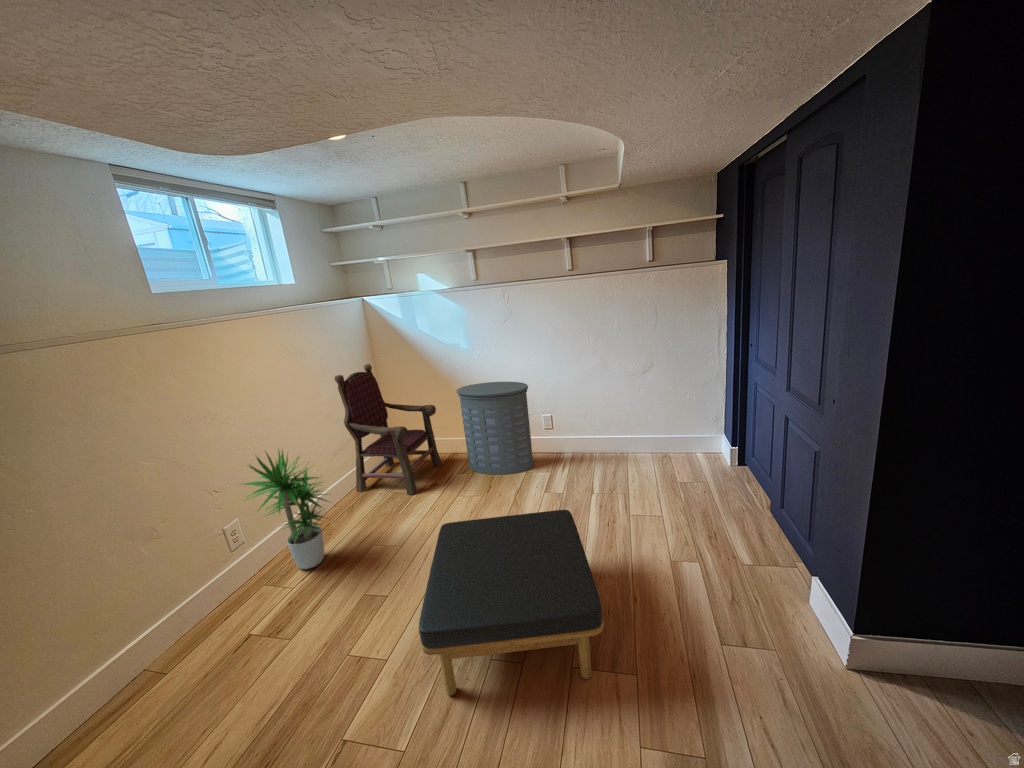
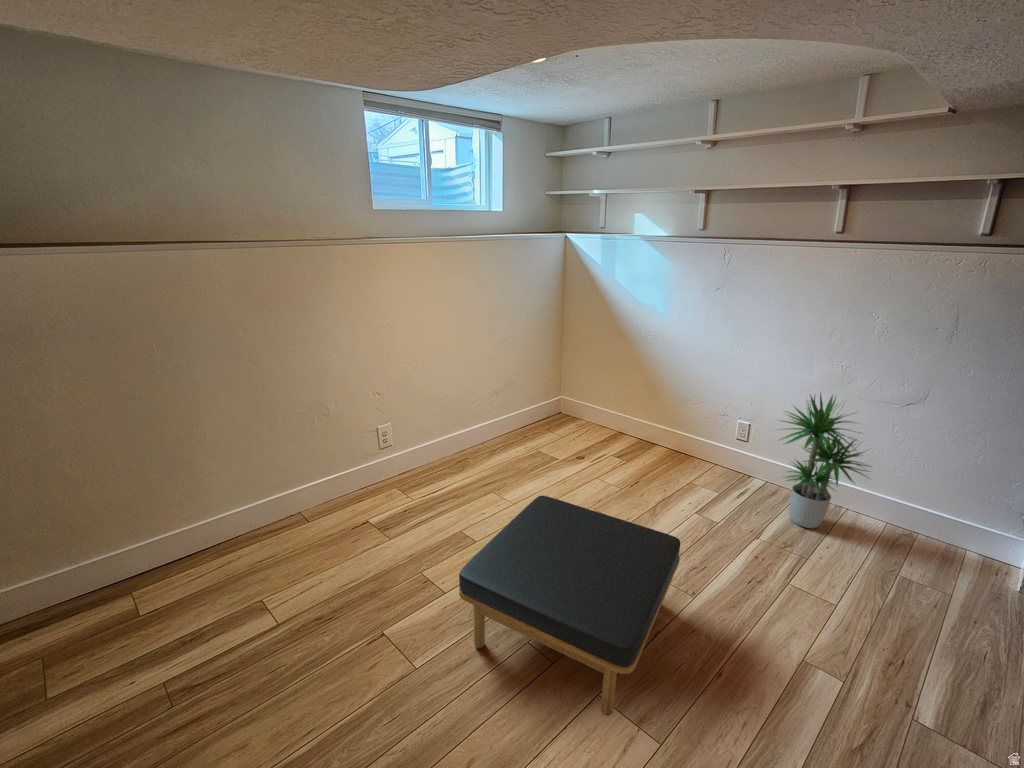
armchair: present [335,364,441,495] -> none [506,309,609,460]
laundry hamper: present [457,382,533,475] -> none [627,359,722,482]
potted plant: present [244,450,329,569] -> present [780,393,870,528]

